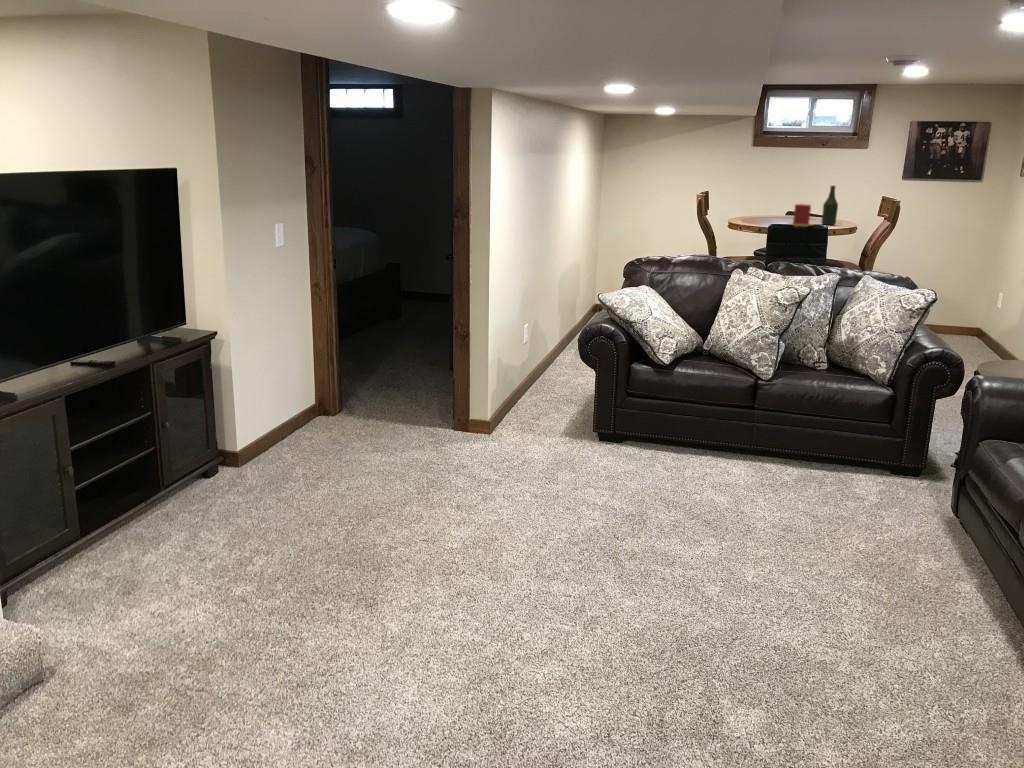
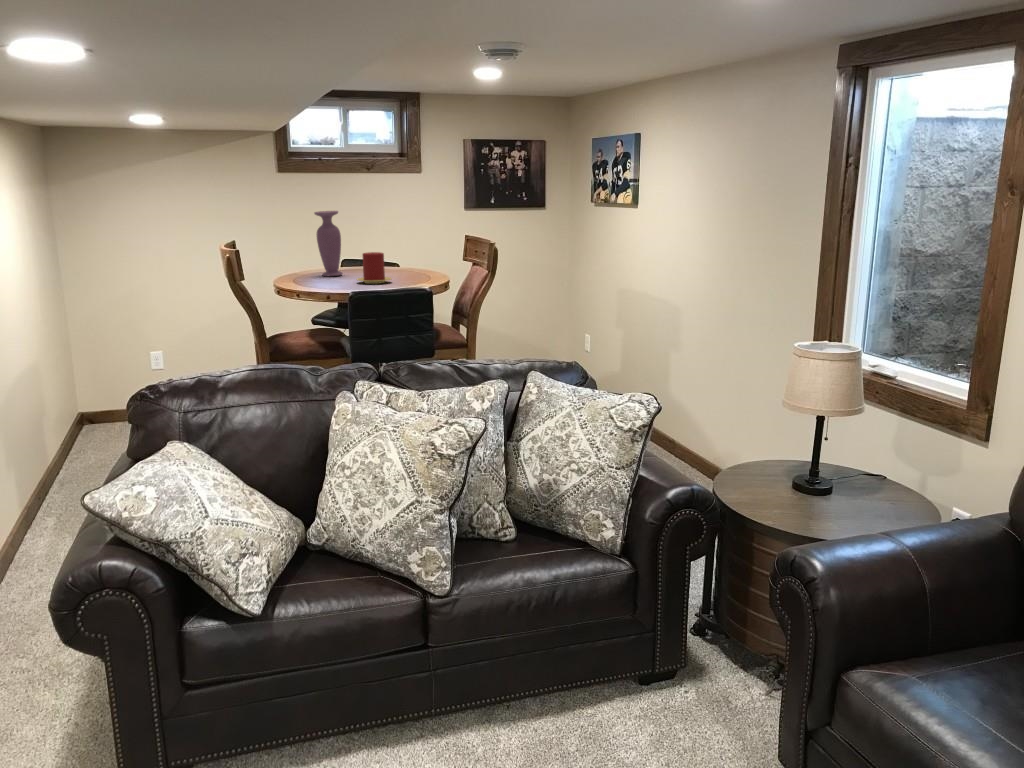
vase: none [767,174,786,221] -> present [314,211,342,276]
bottle: present [822,186,838,225] -> none [394,224,412,276]

